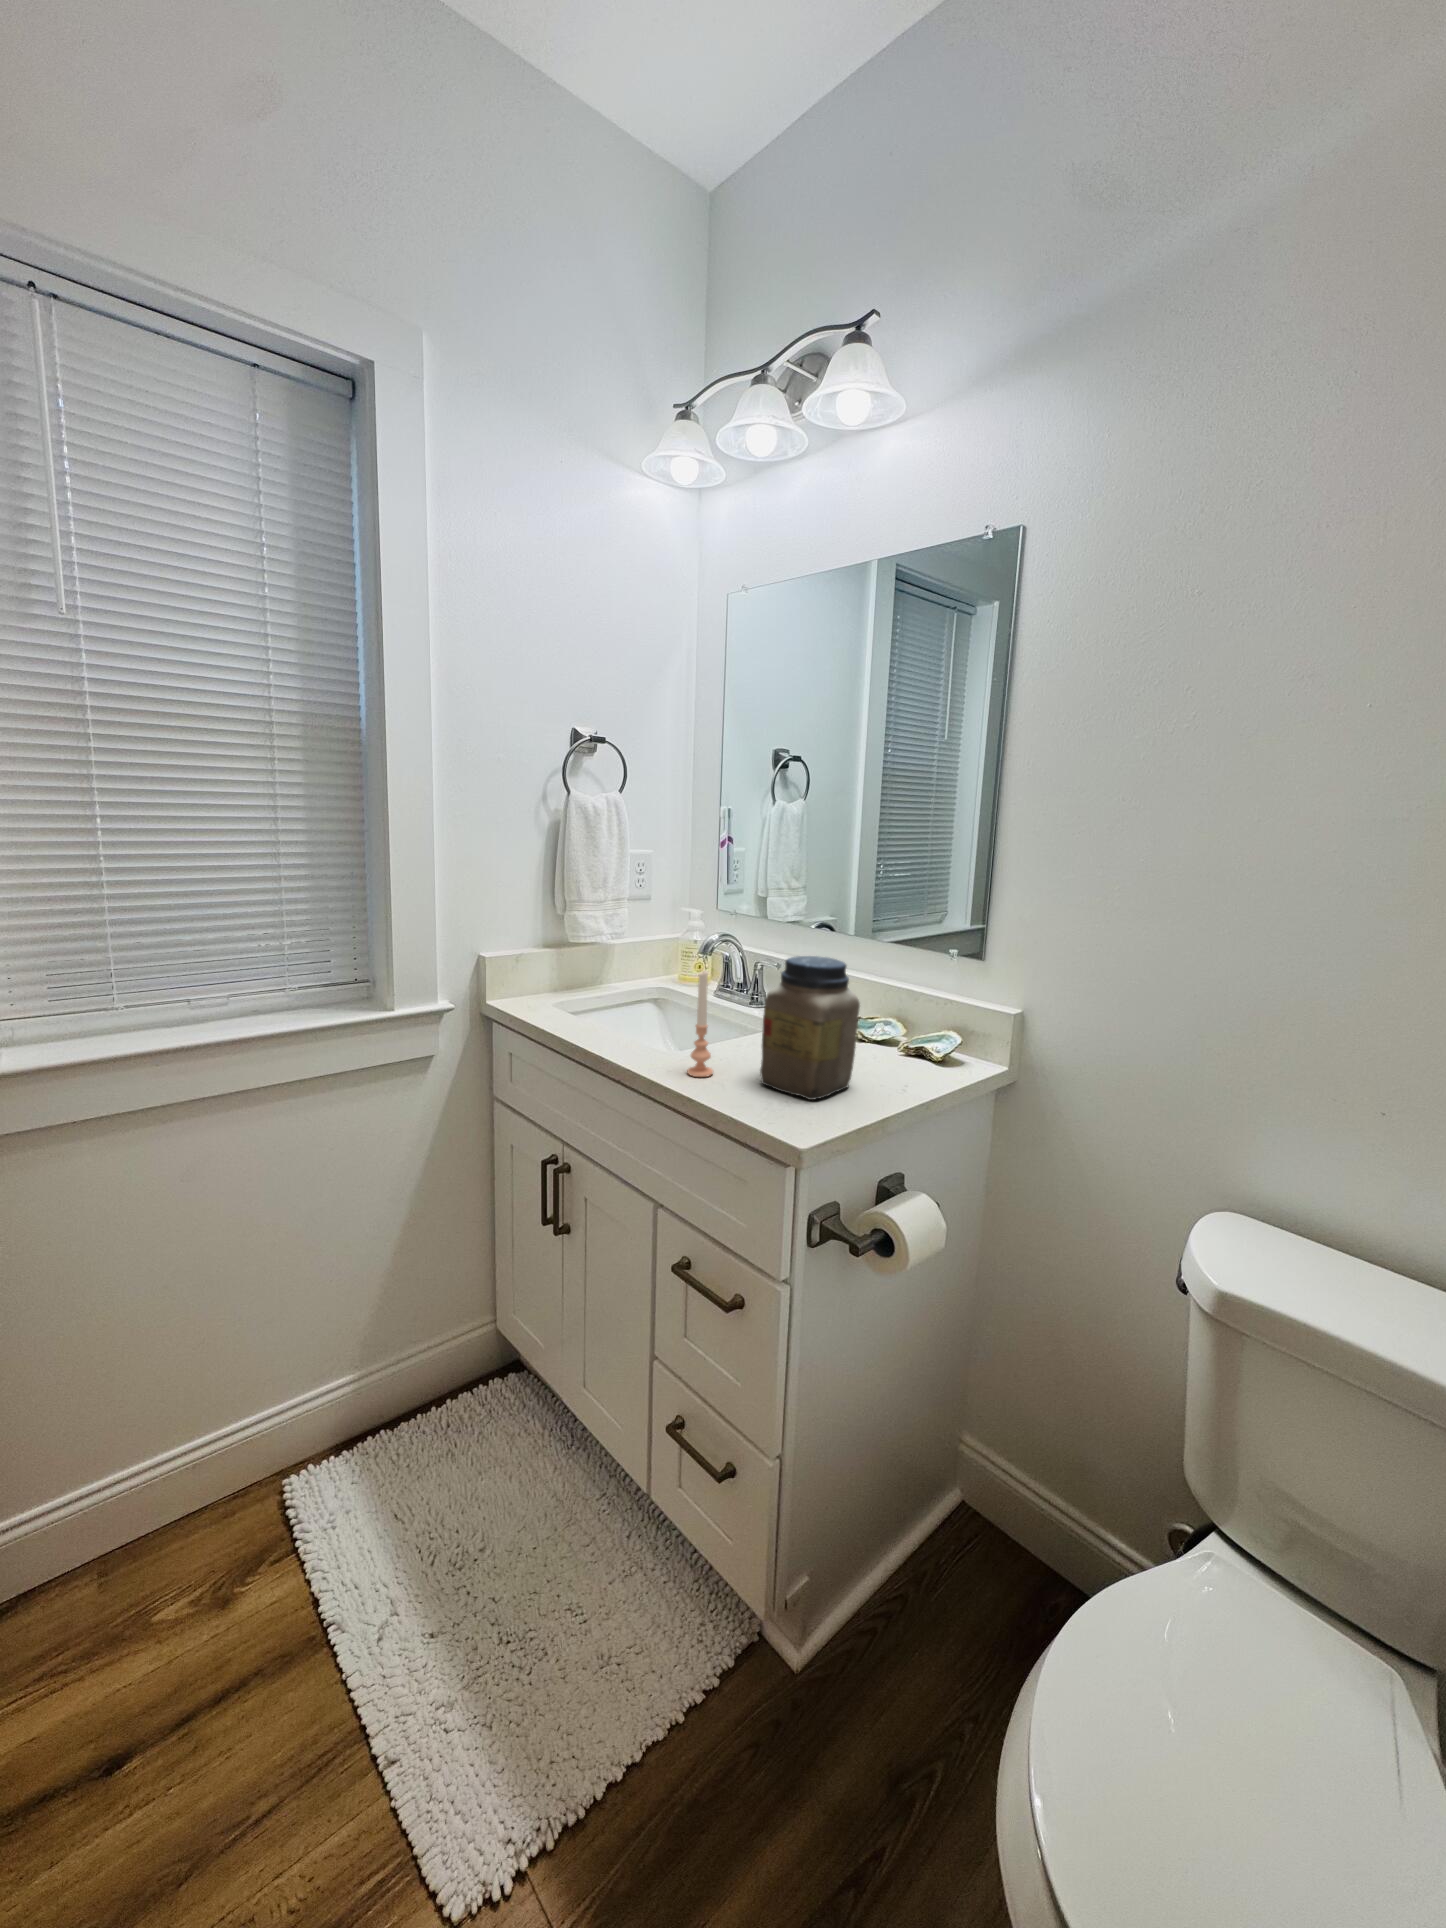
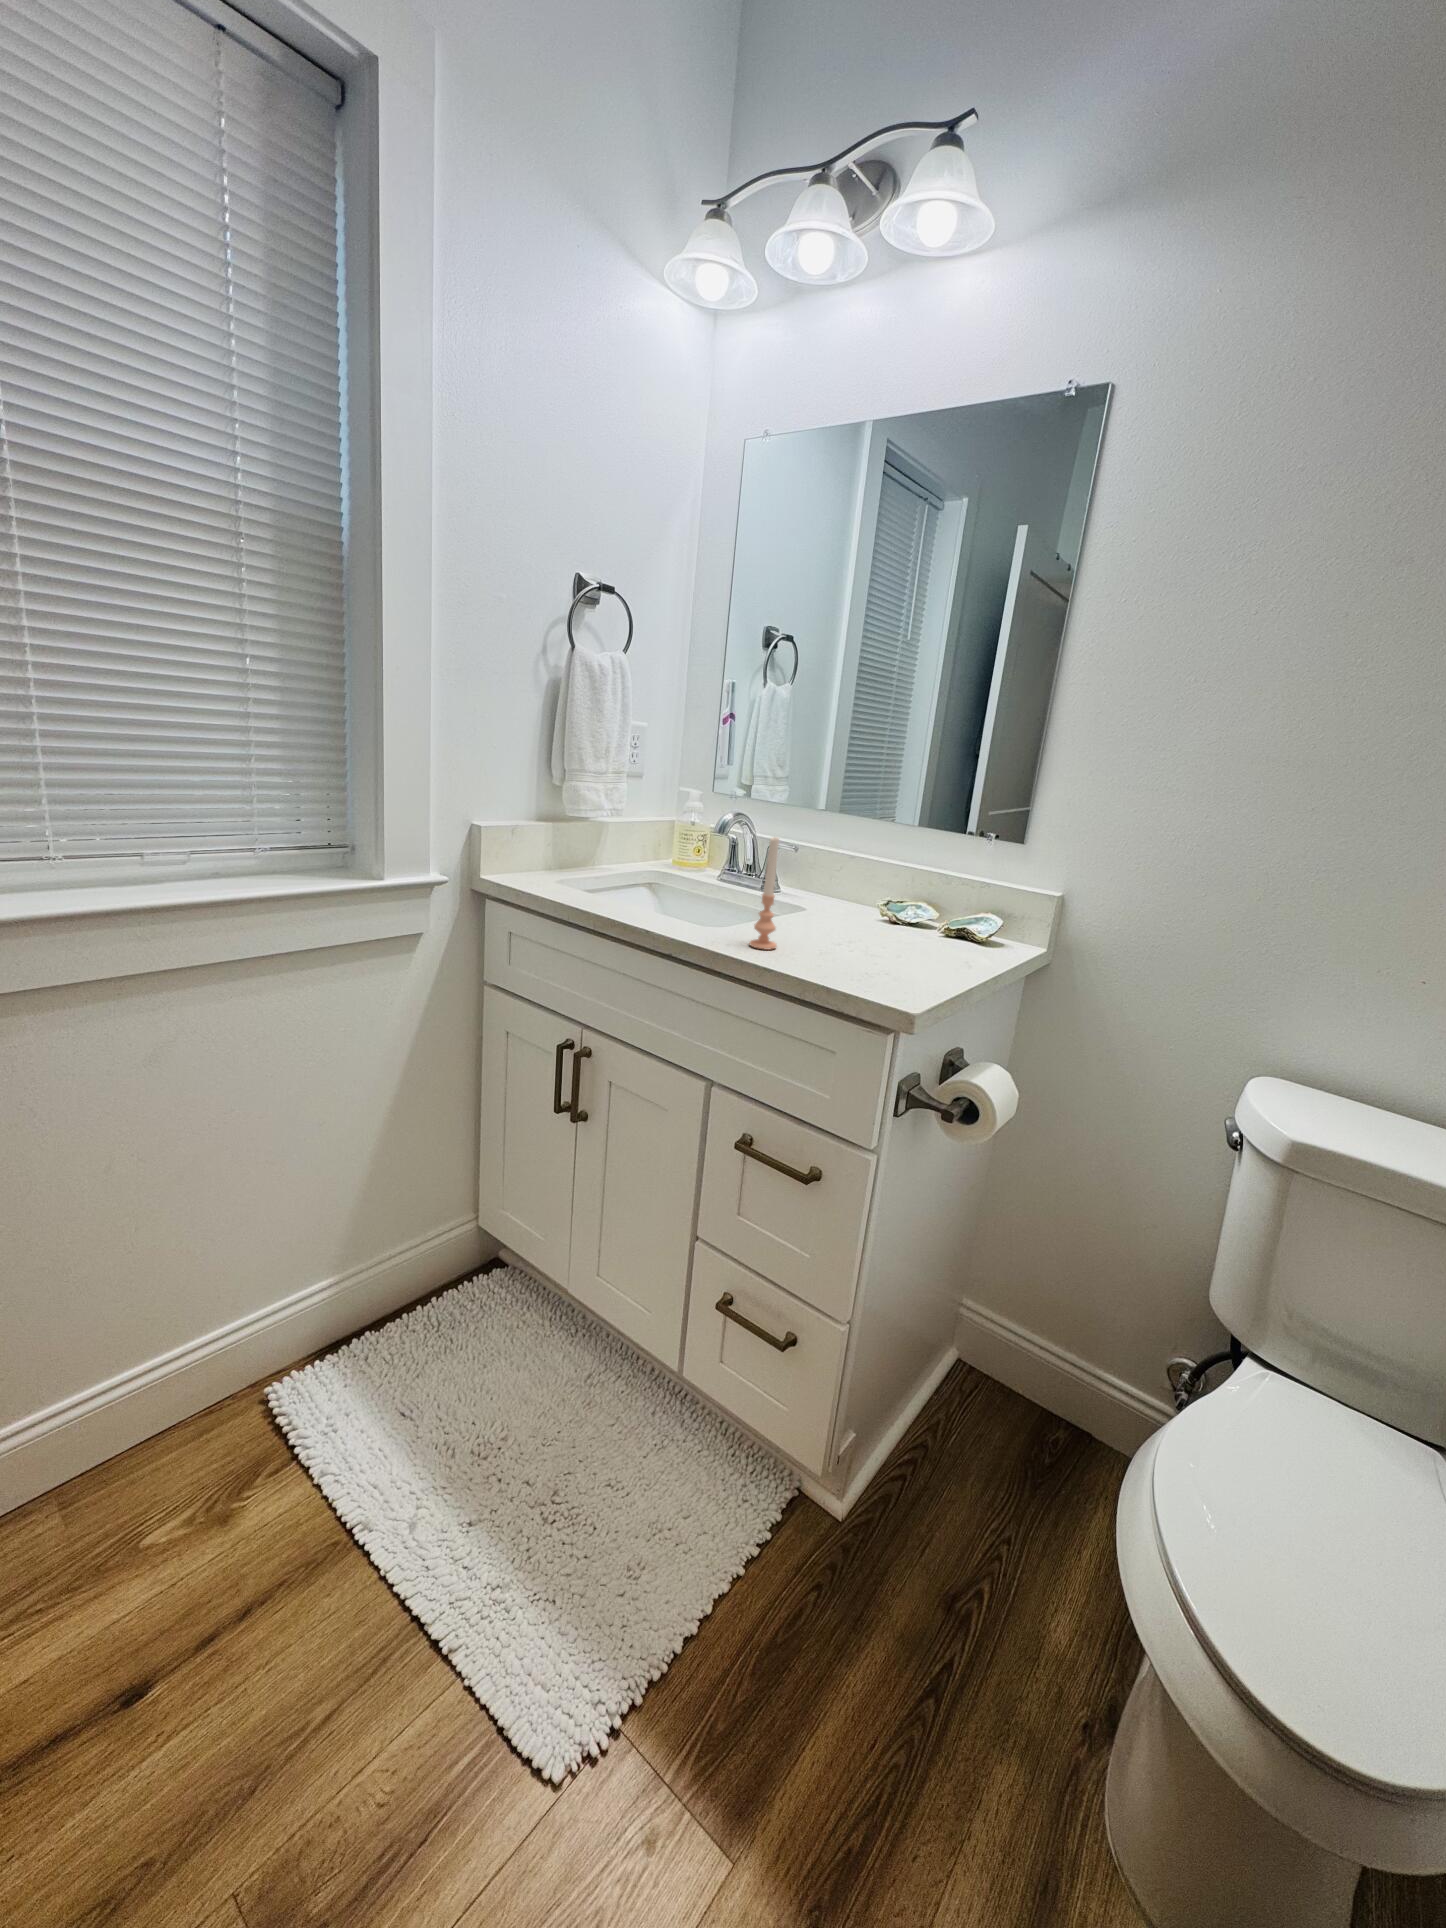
jar: present [760,956,860,1100] -> none [830,825,936,971]

